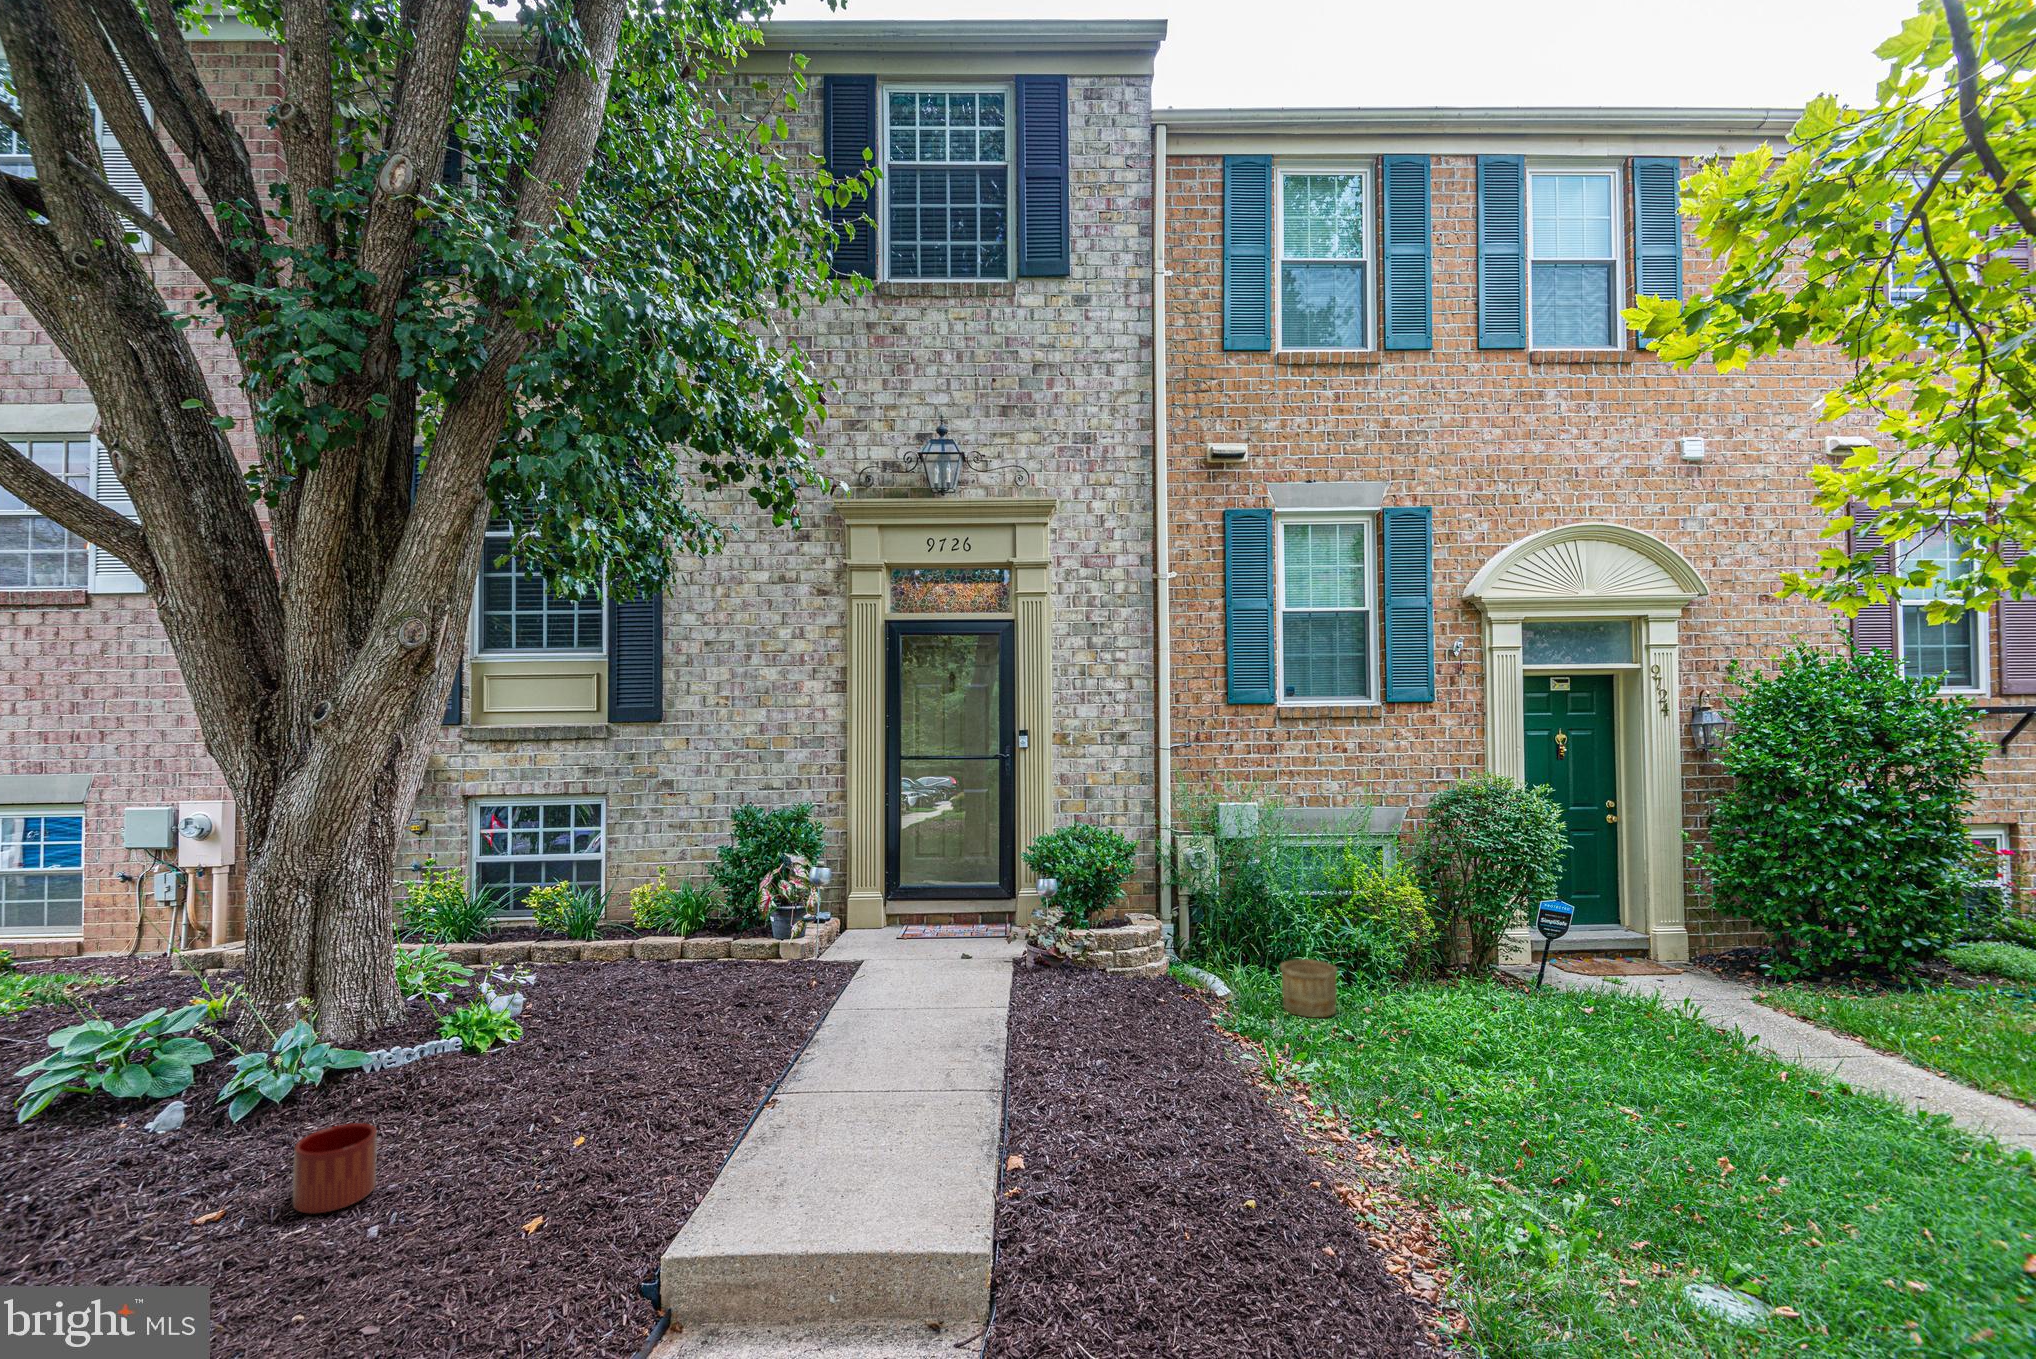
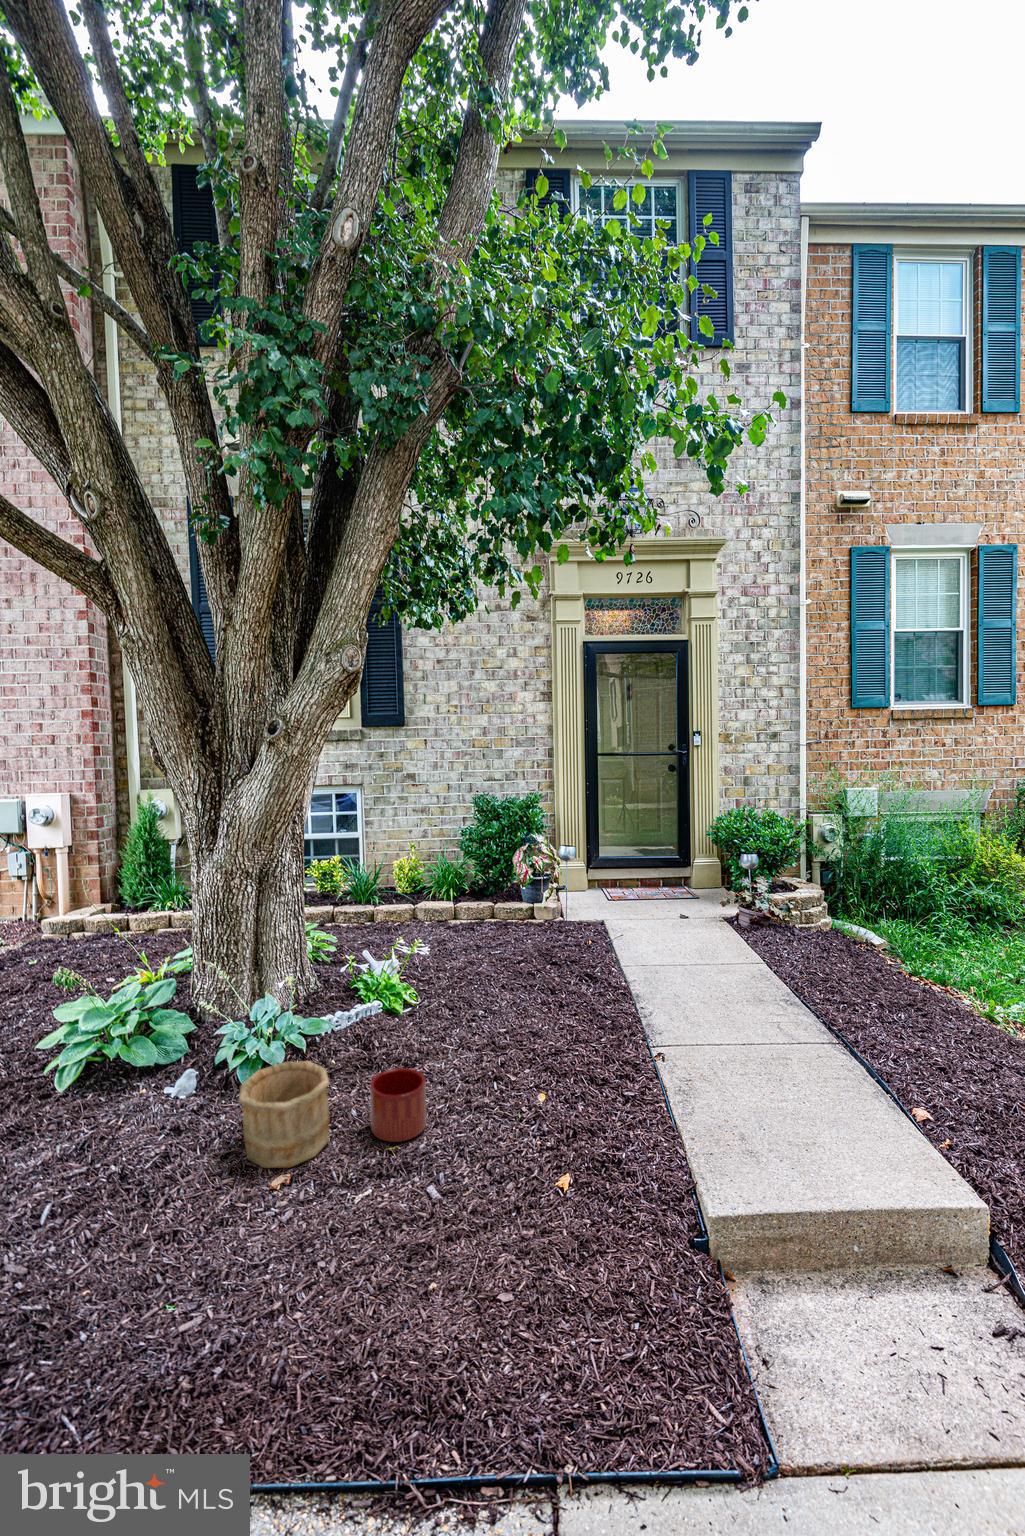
wooden bucket: present [1280,959,1337,1017] -> present [238,1061,330,1168]

